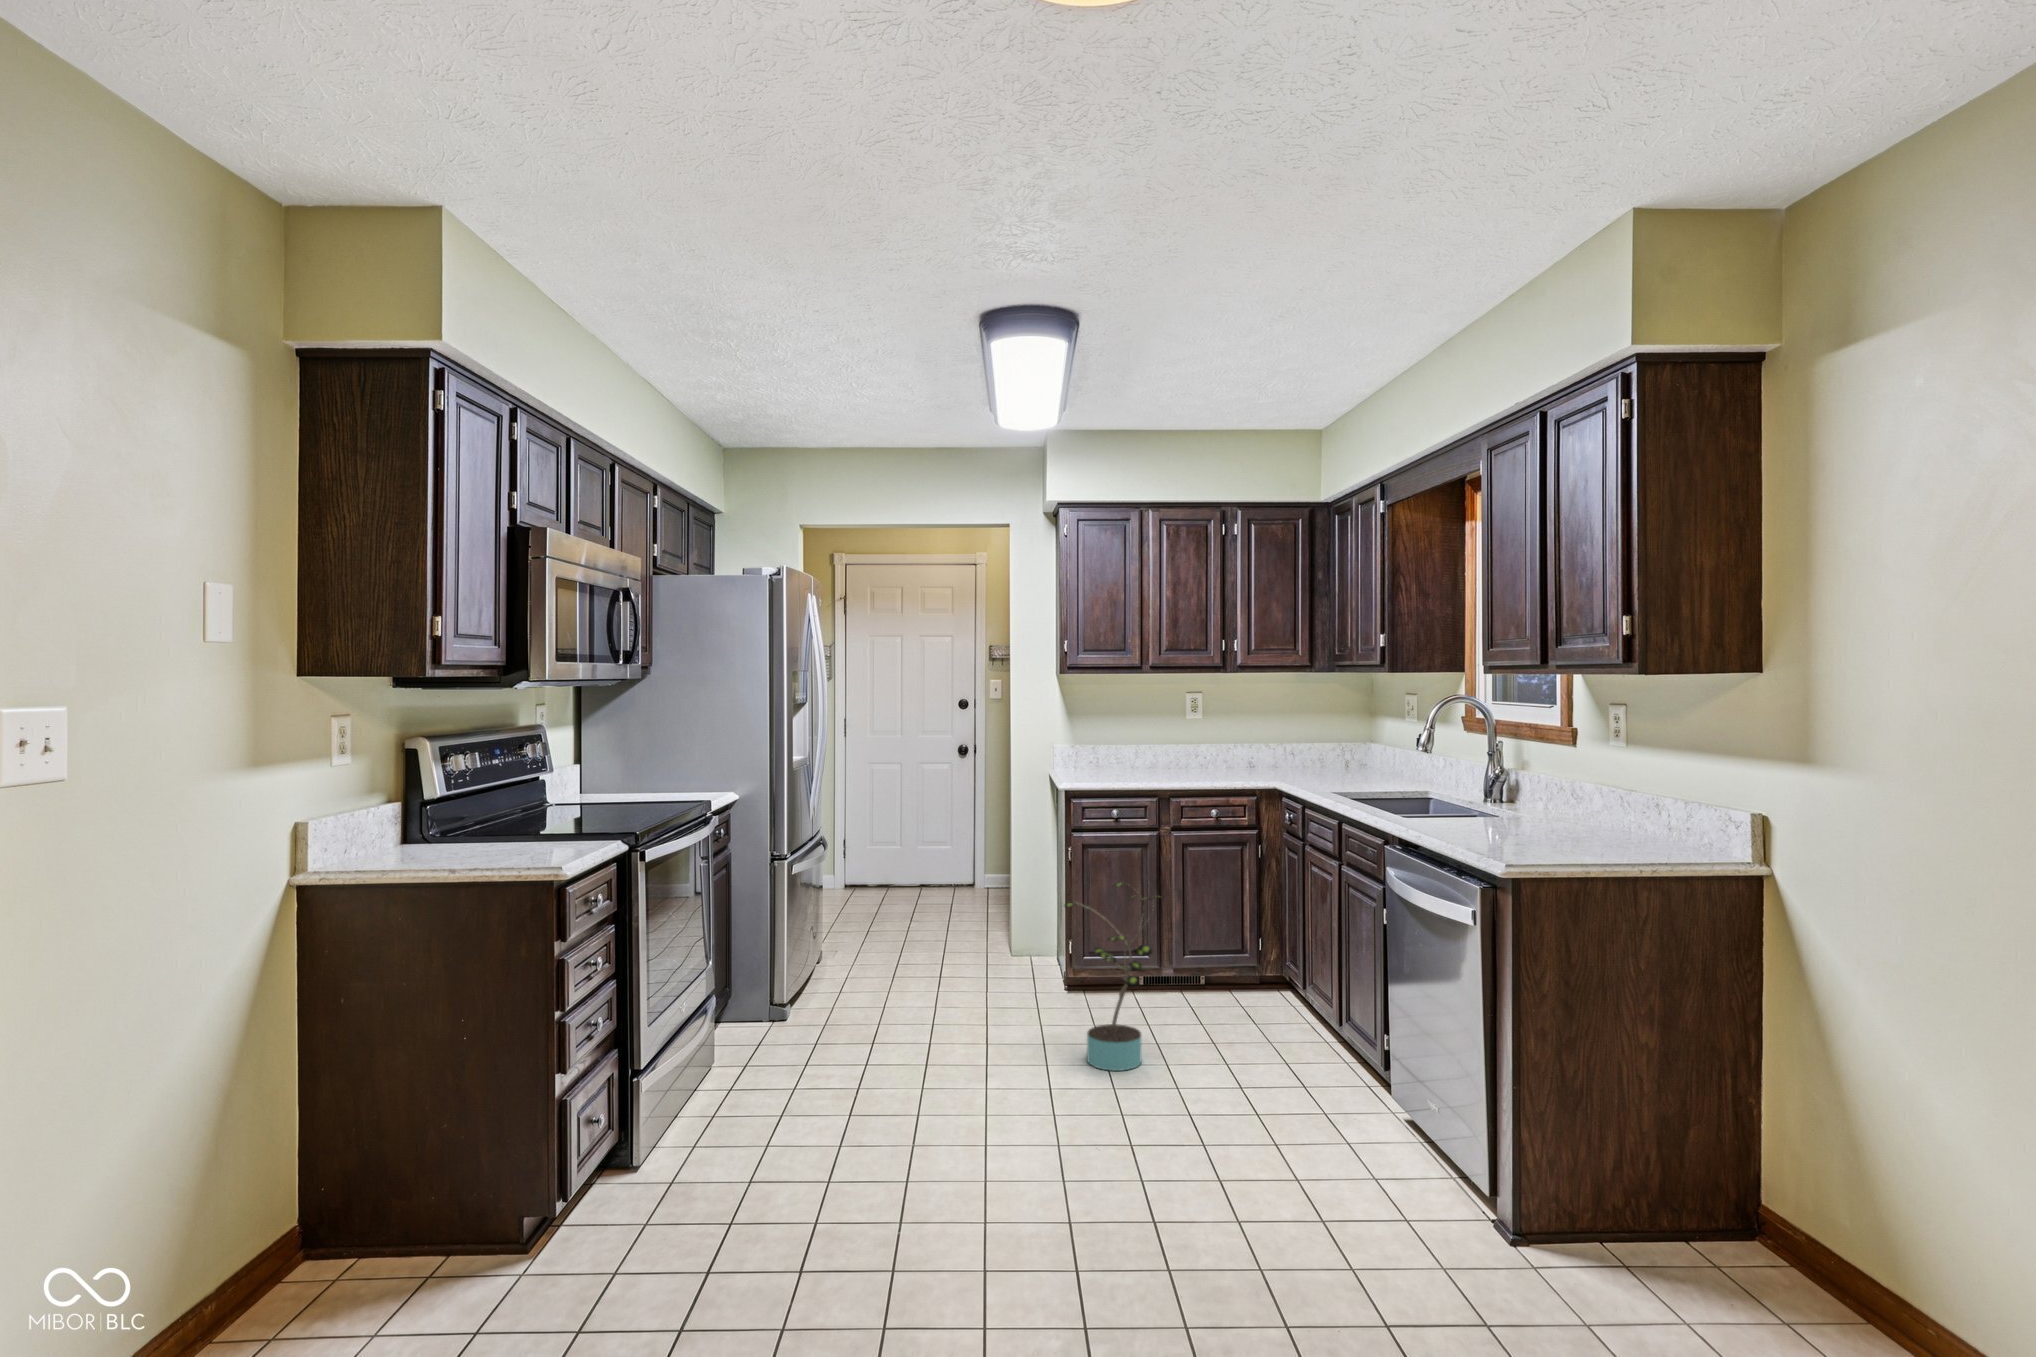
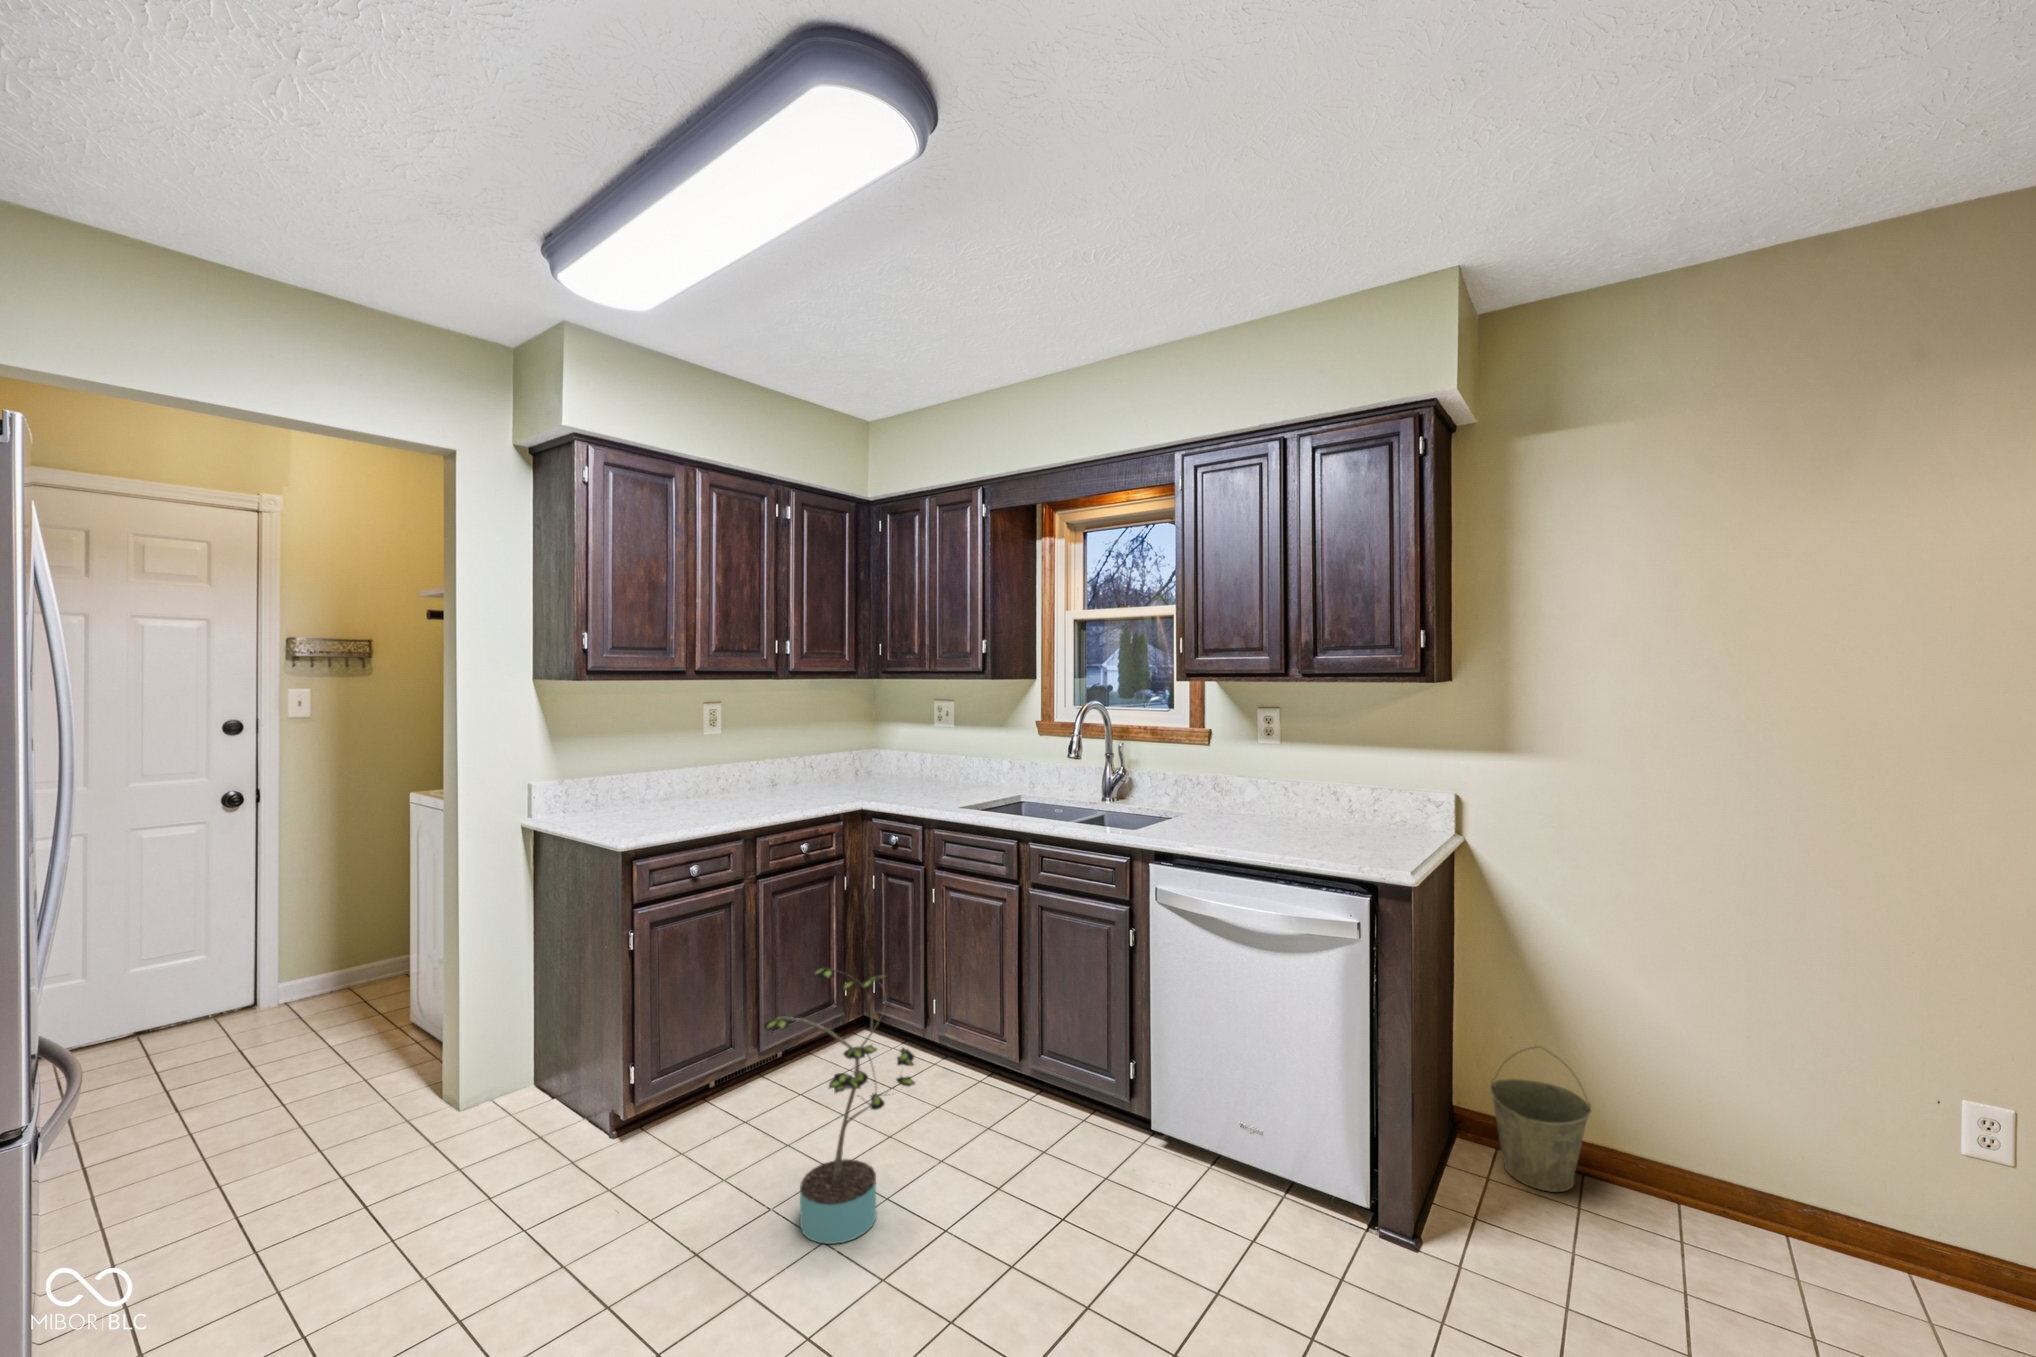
bucket: none [1696,1125,1838,1308] -> present [1490,1046,1591,1192]

